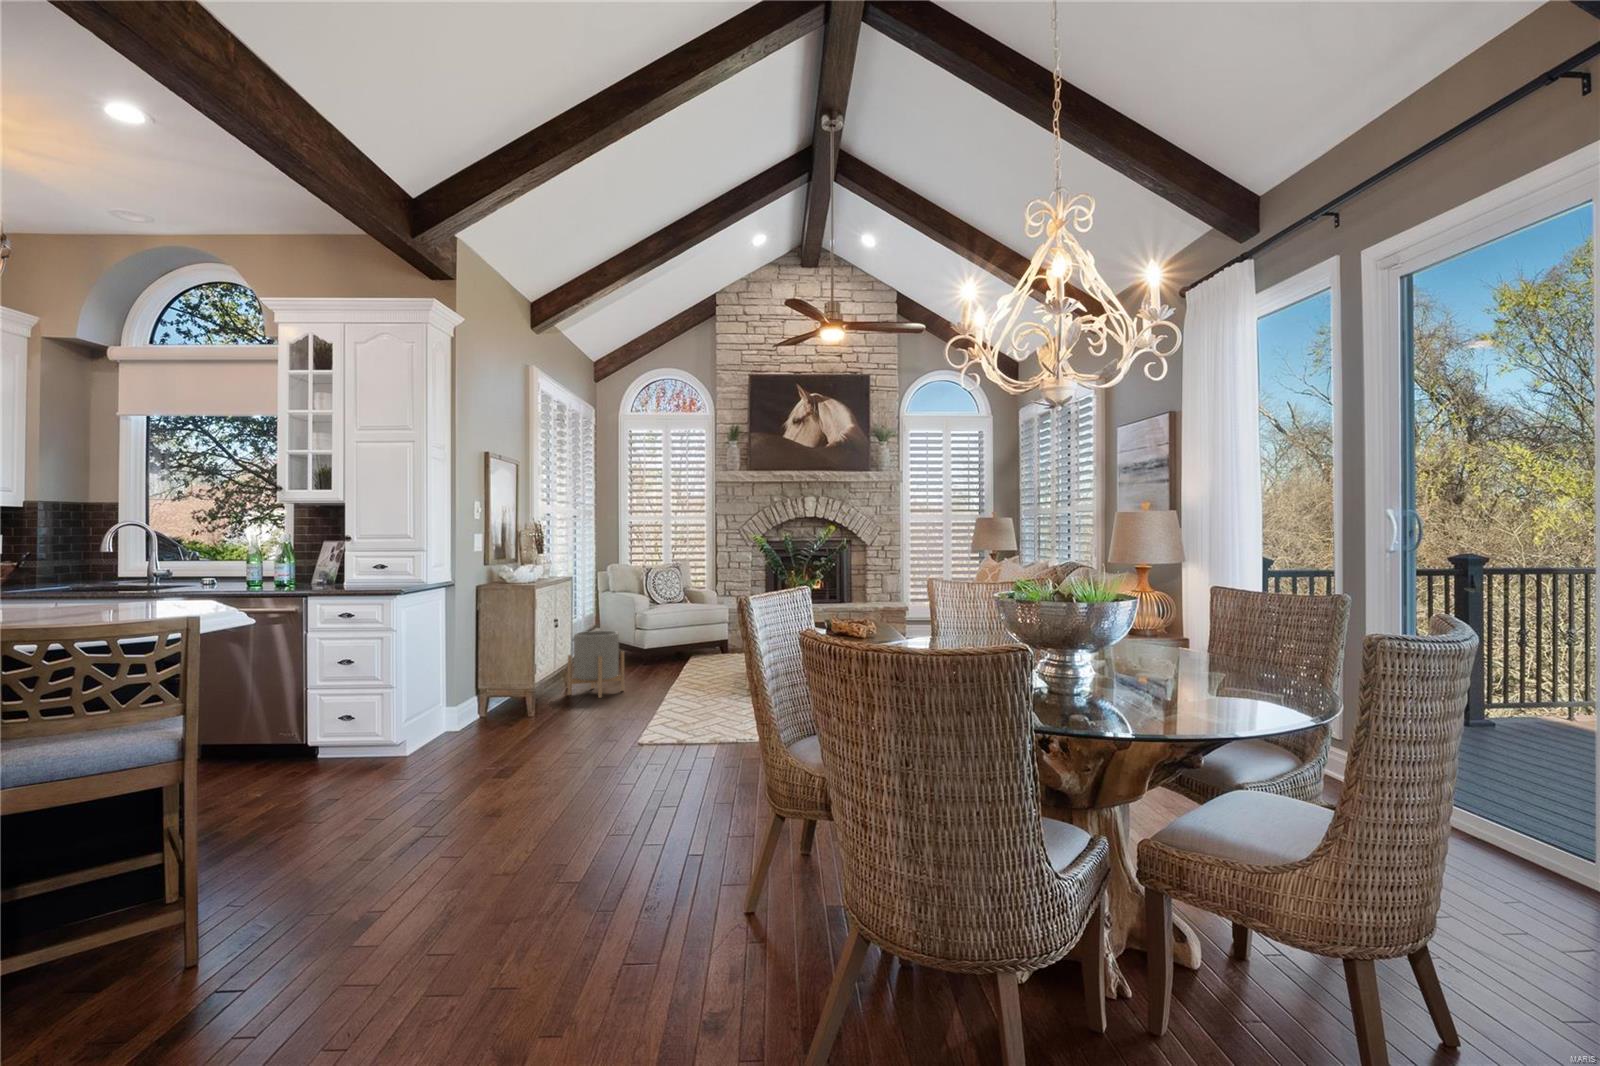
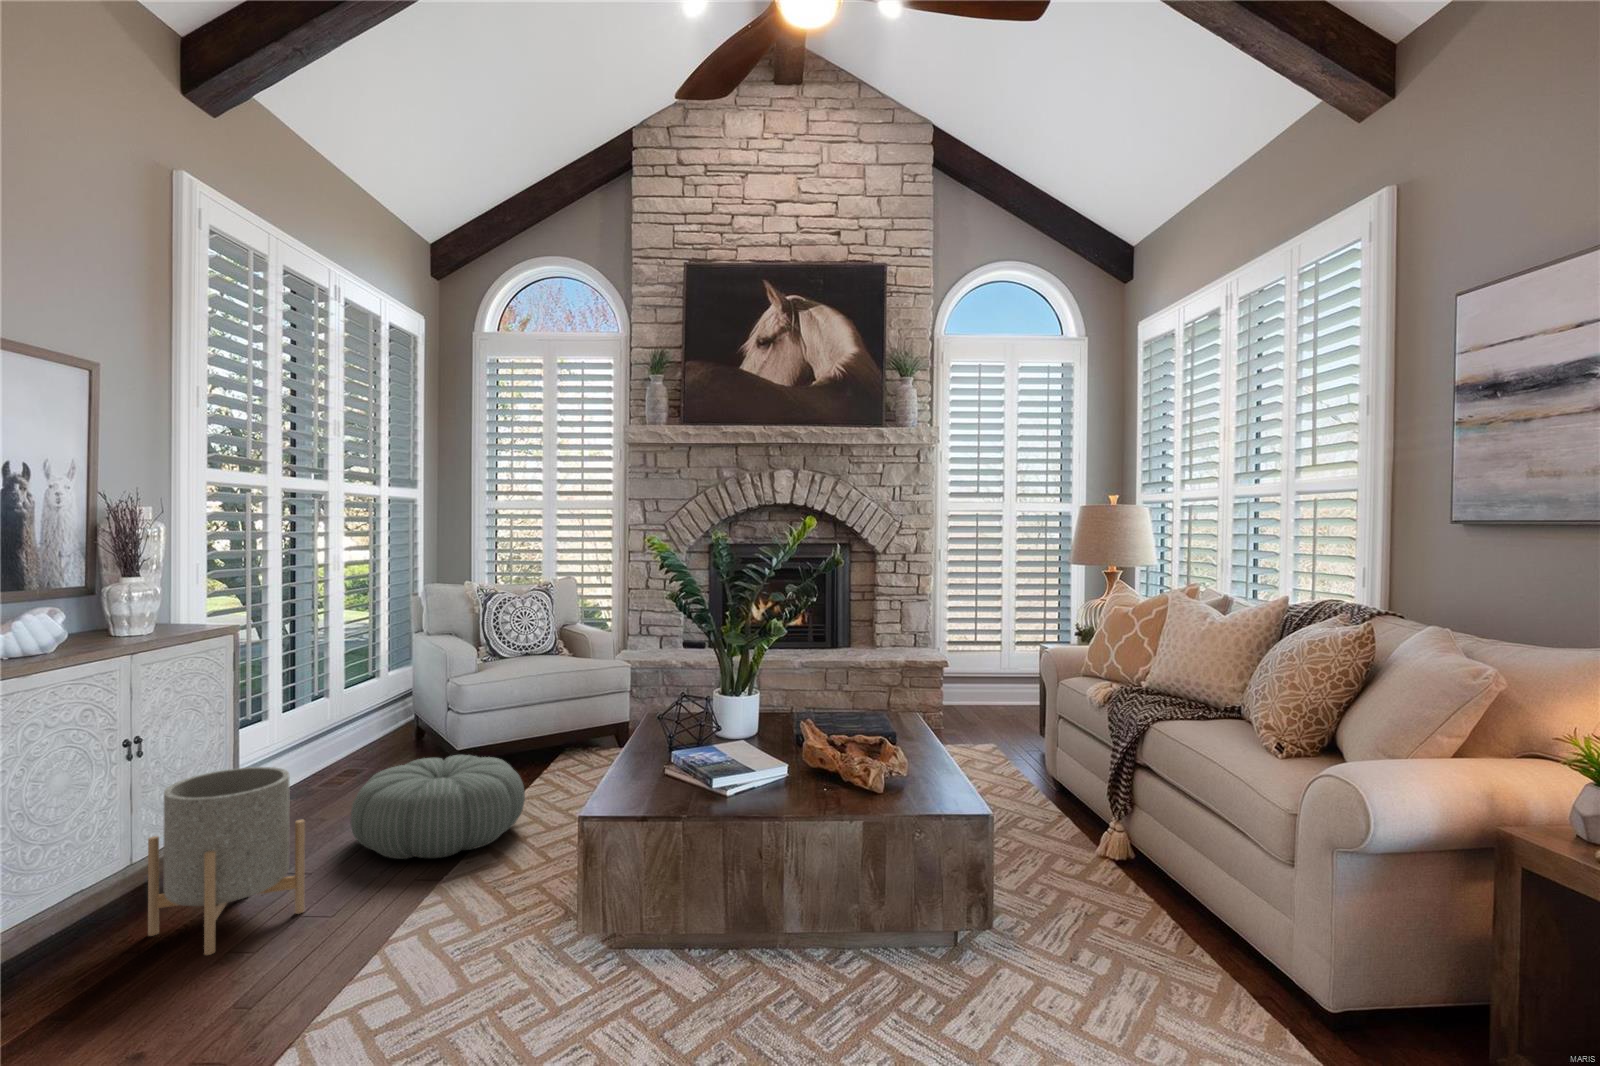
pouf: none [621,642,698,681] -> present [350,755,525,859]

